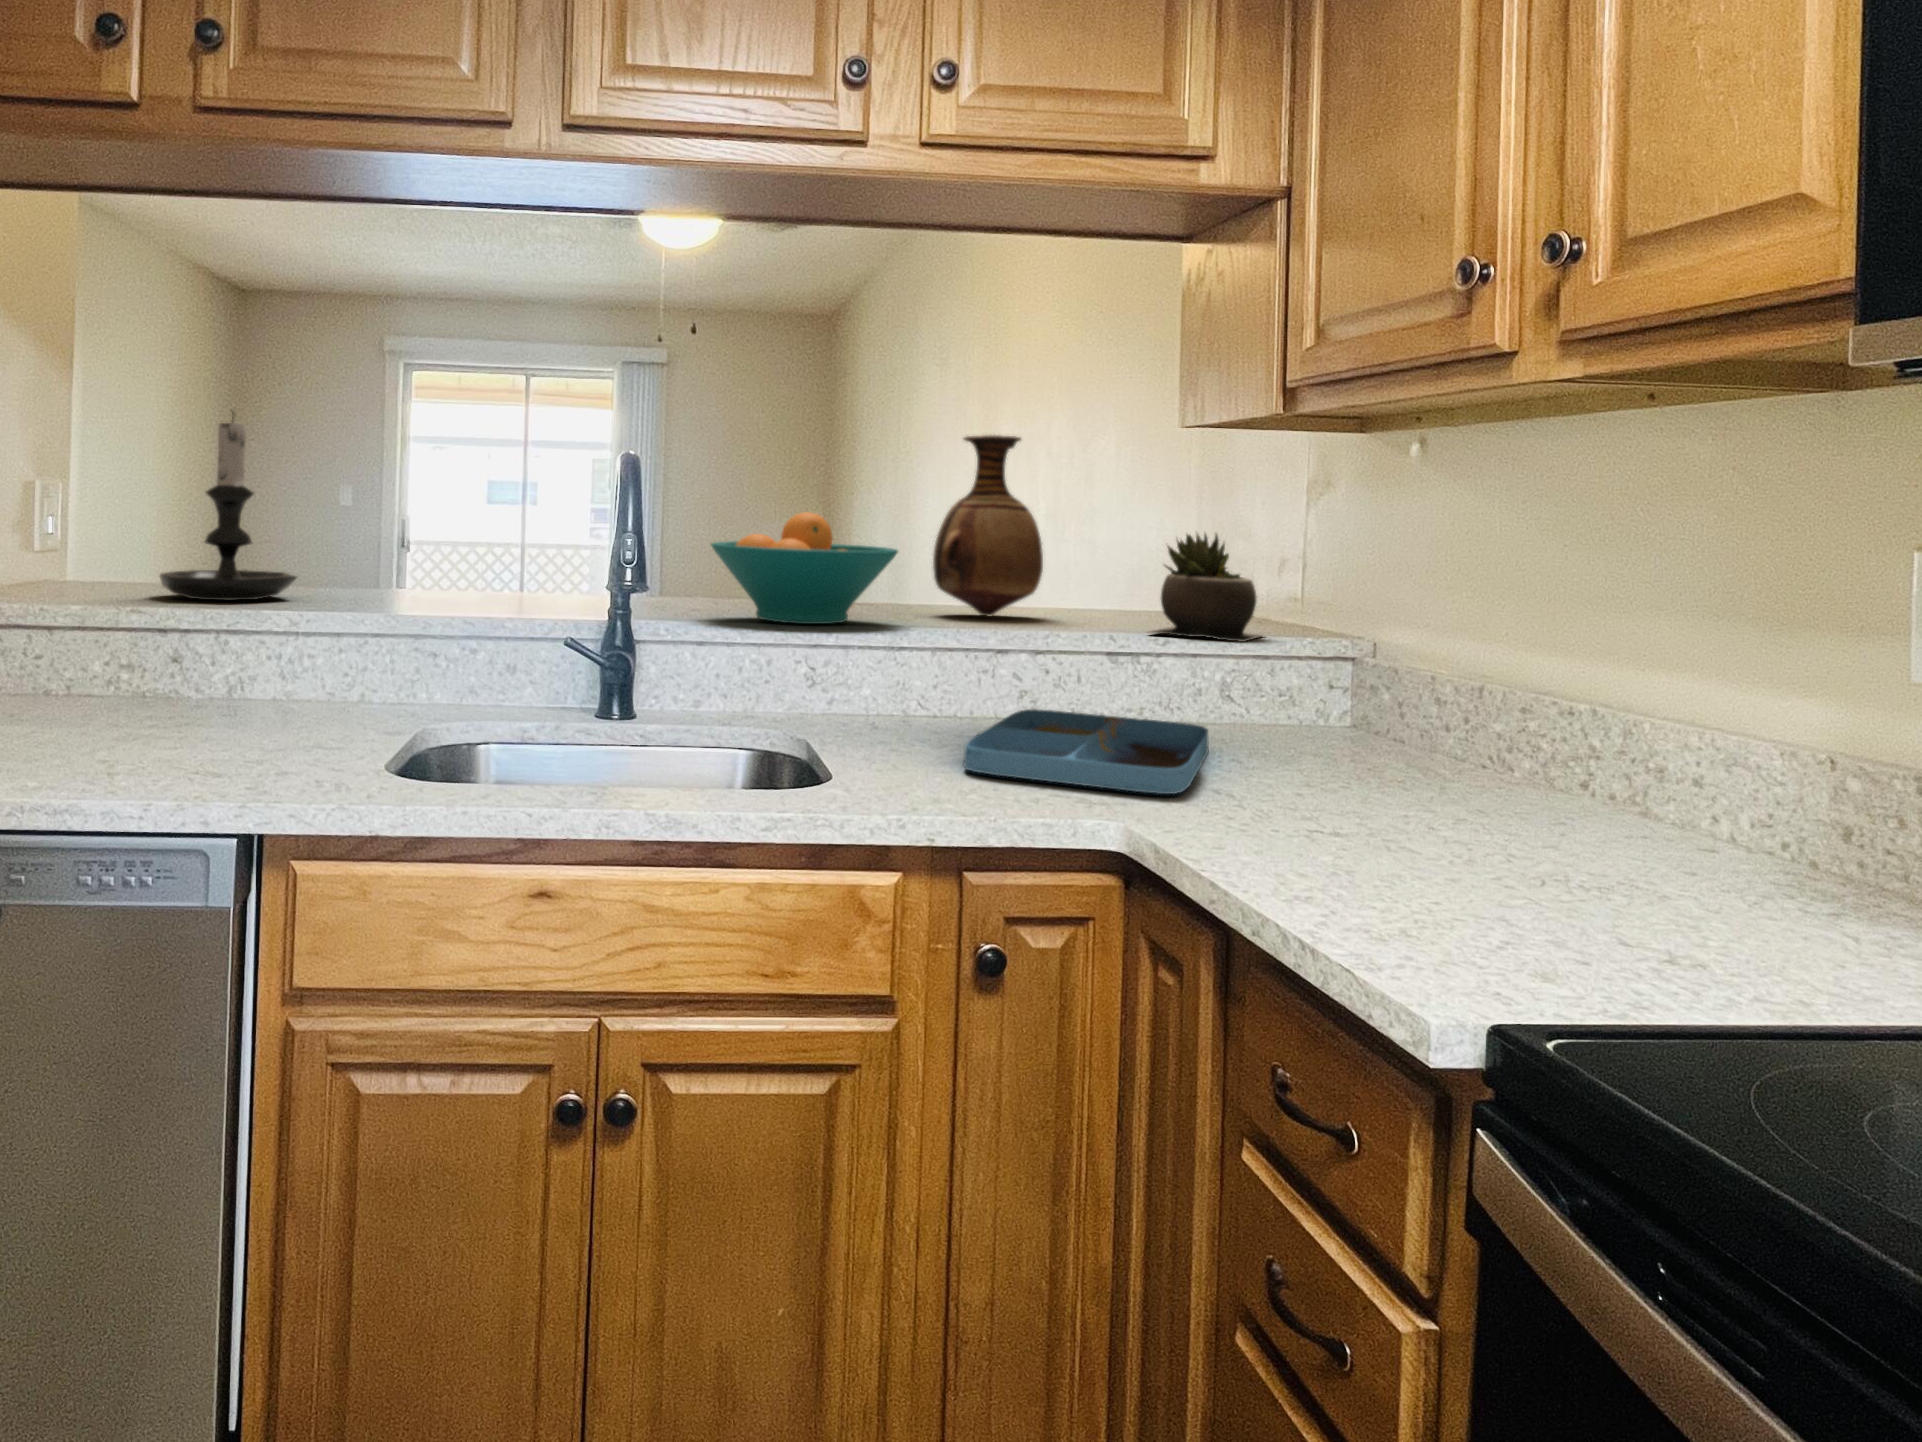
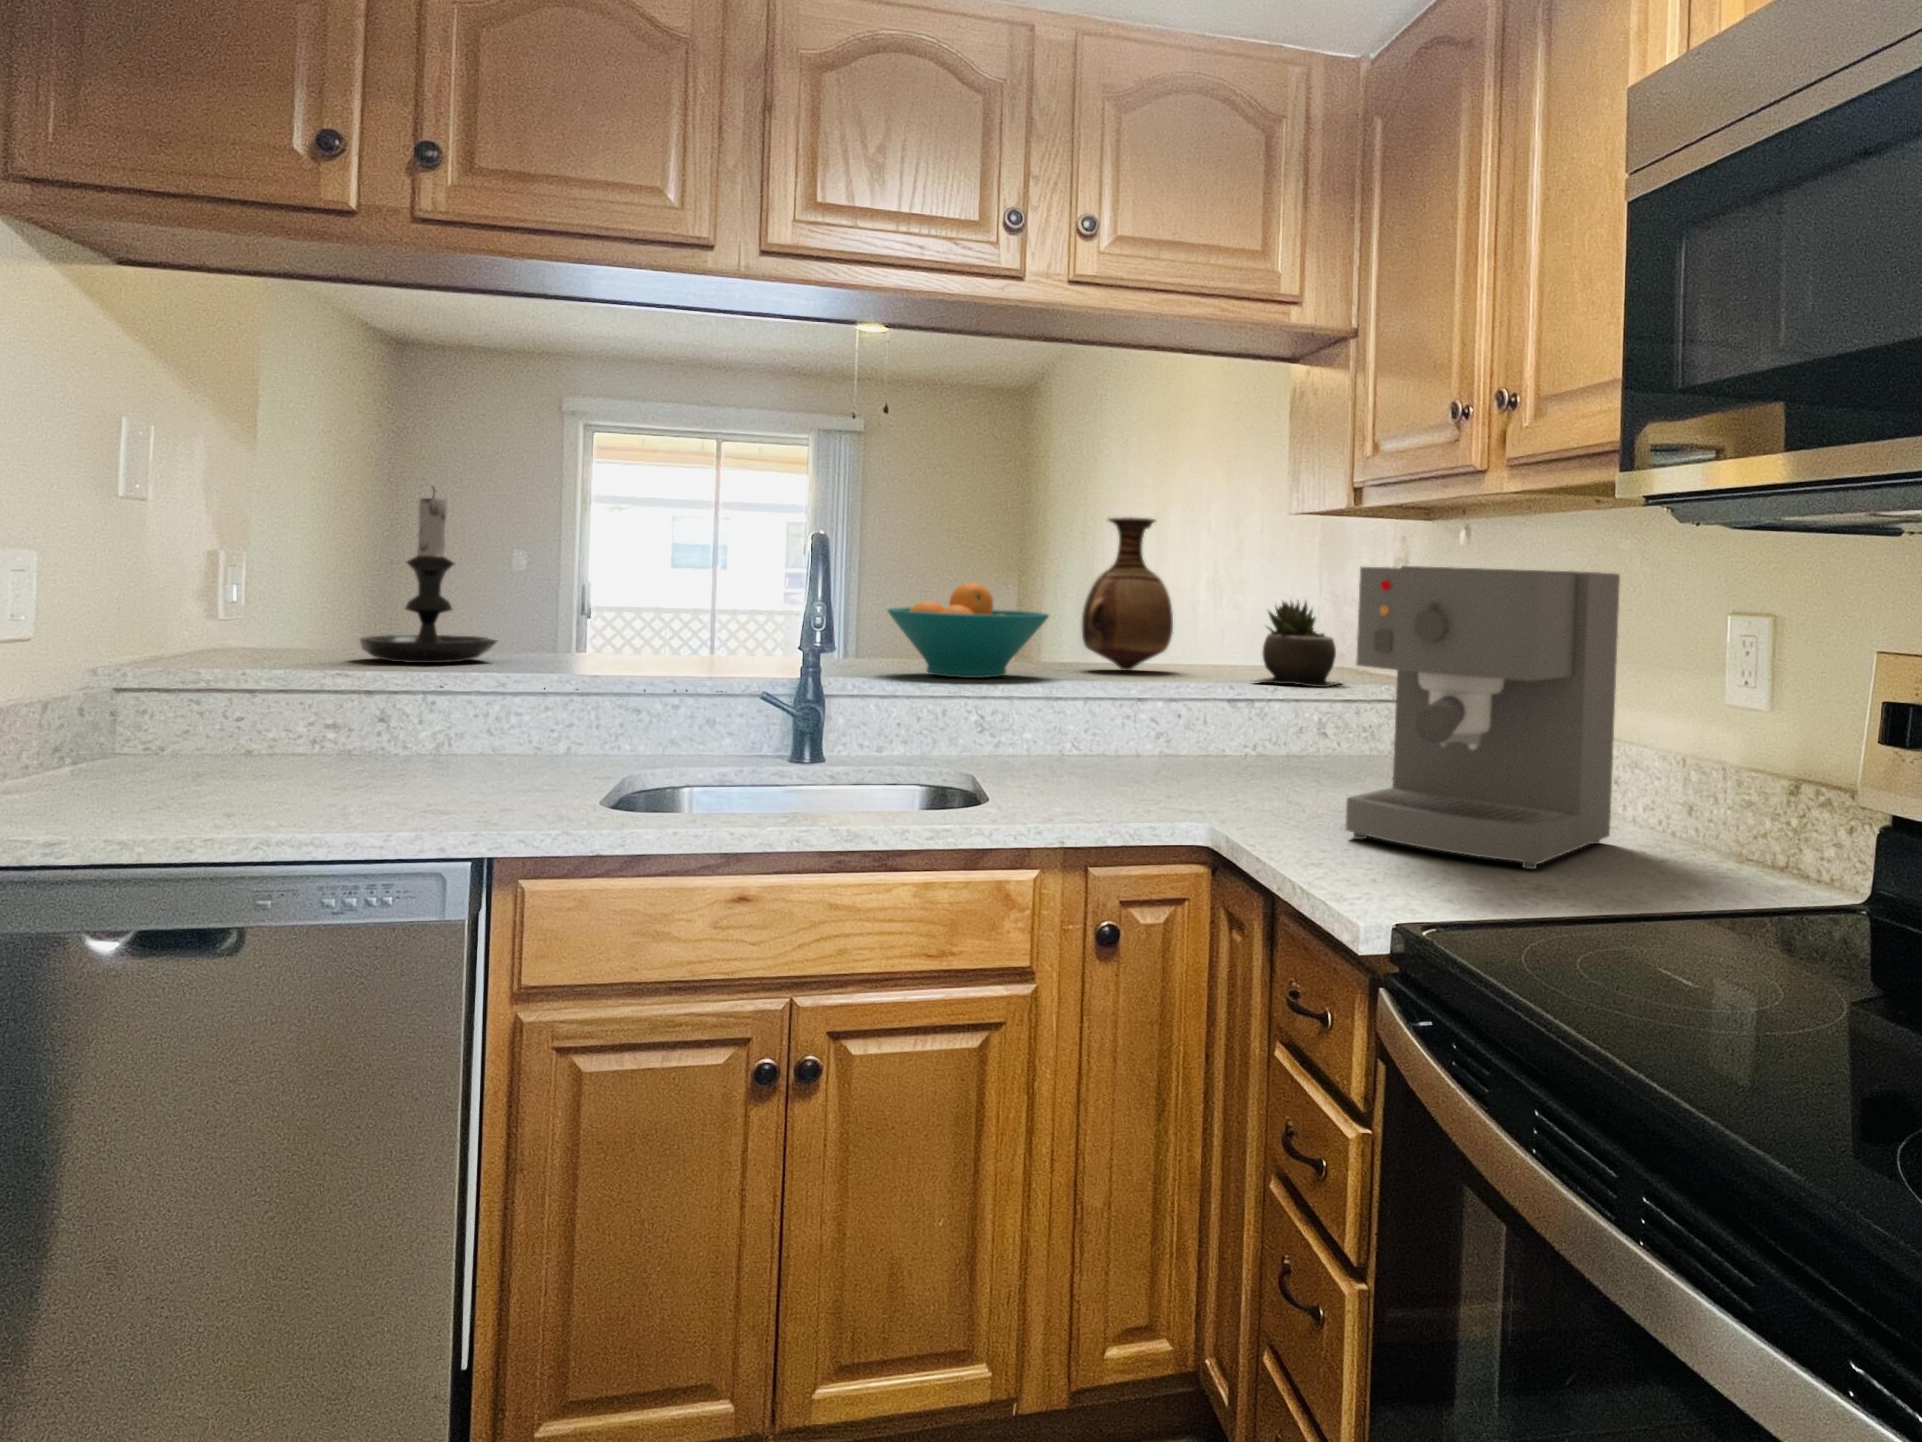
coffee maker: none [1311,487,1715,914] -> present [1346,566,1620,869]
tray: present [964,709,1209,794] -> none [1095,745,1293,805]

